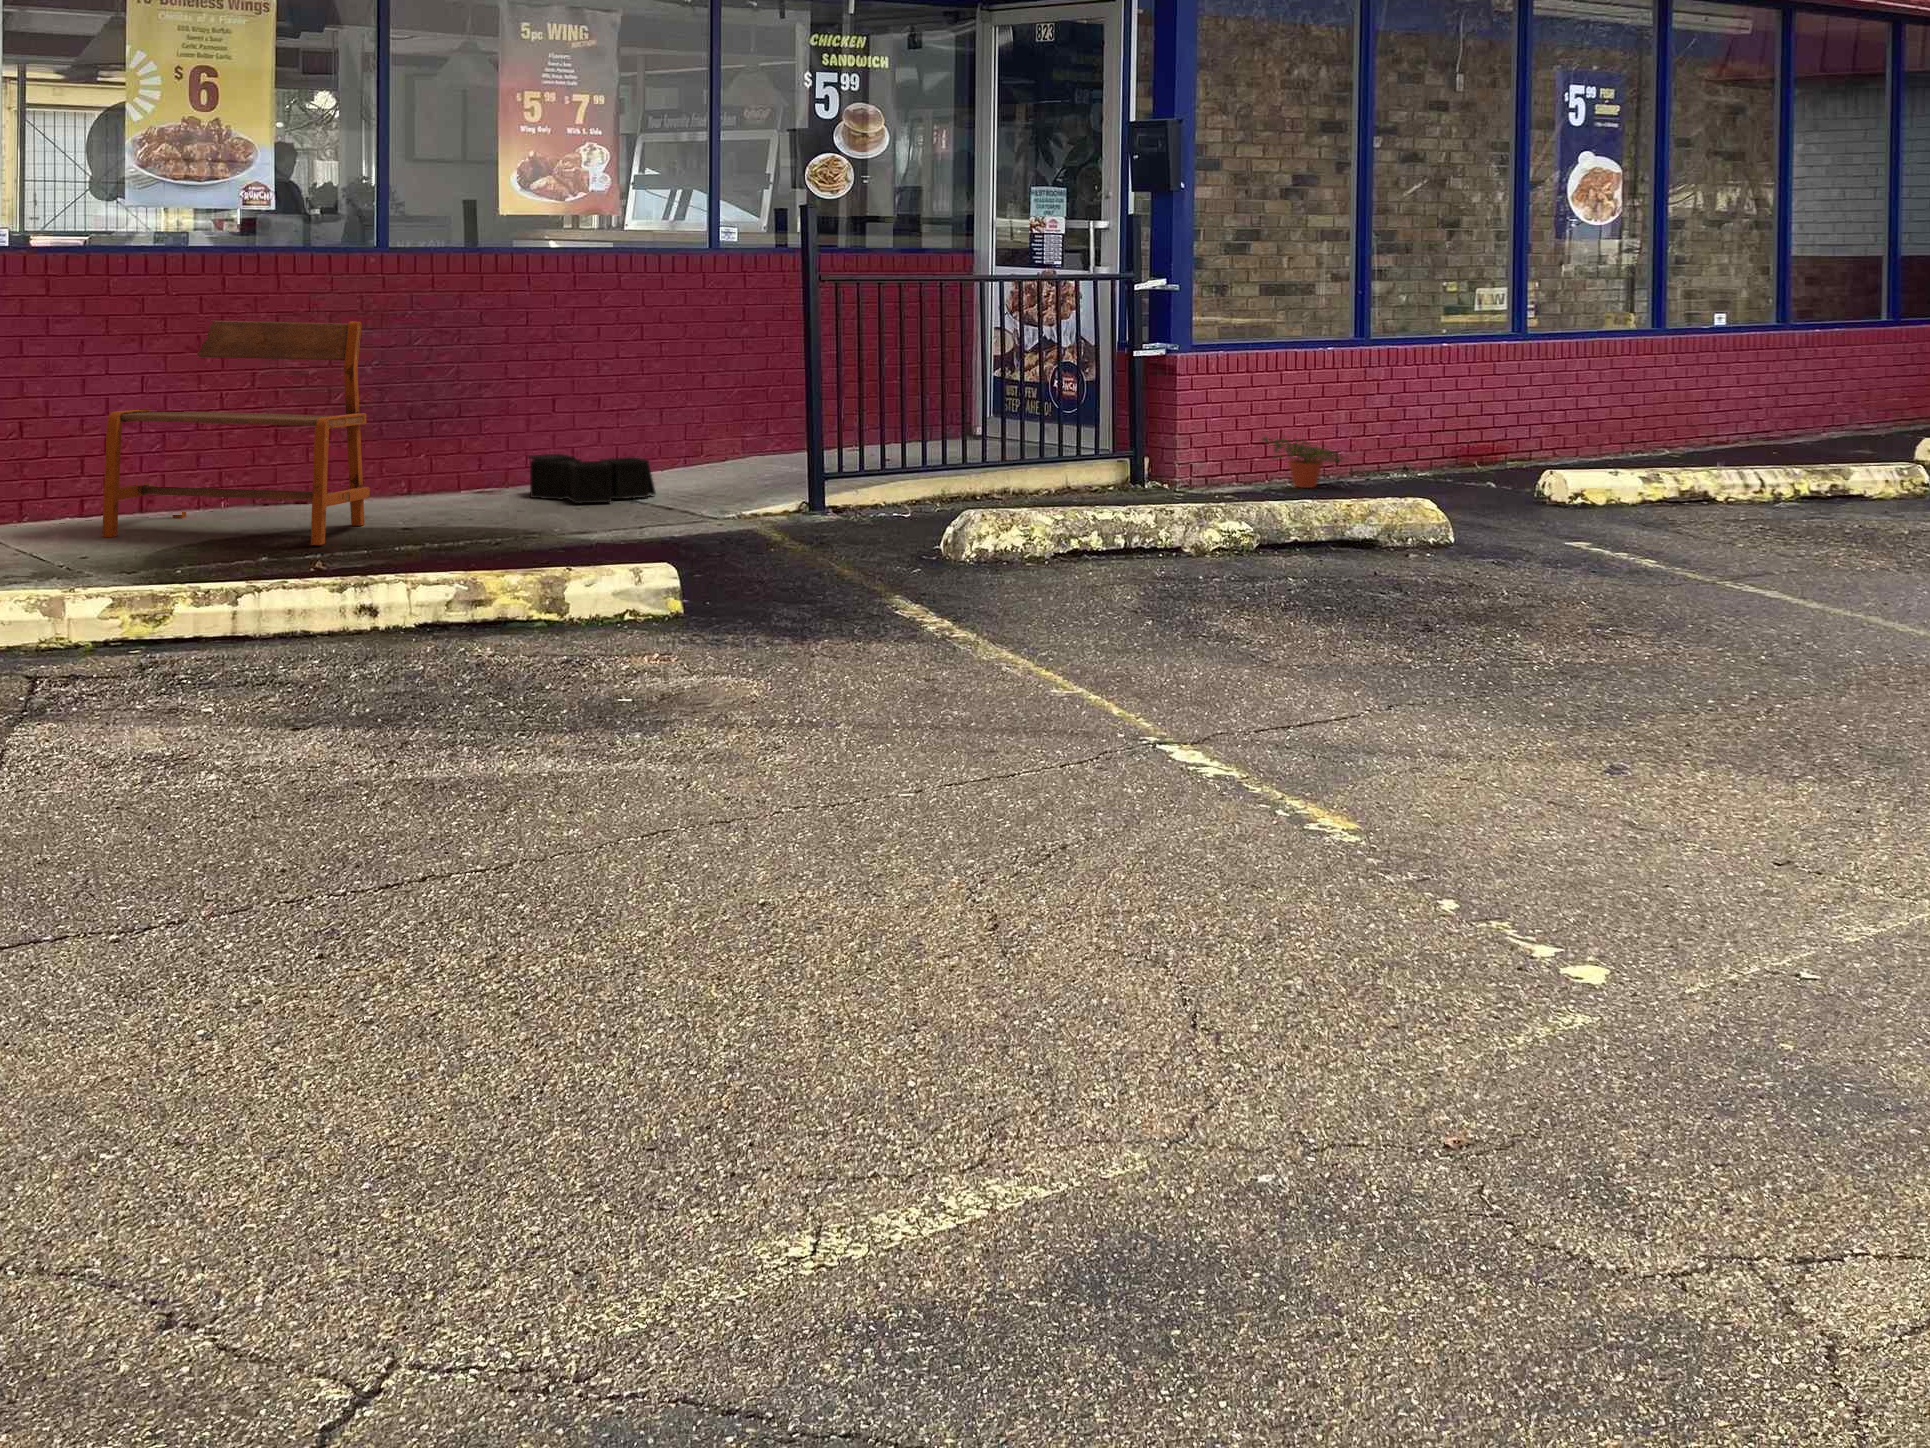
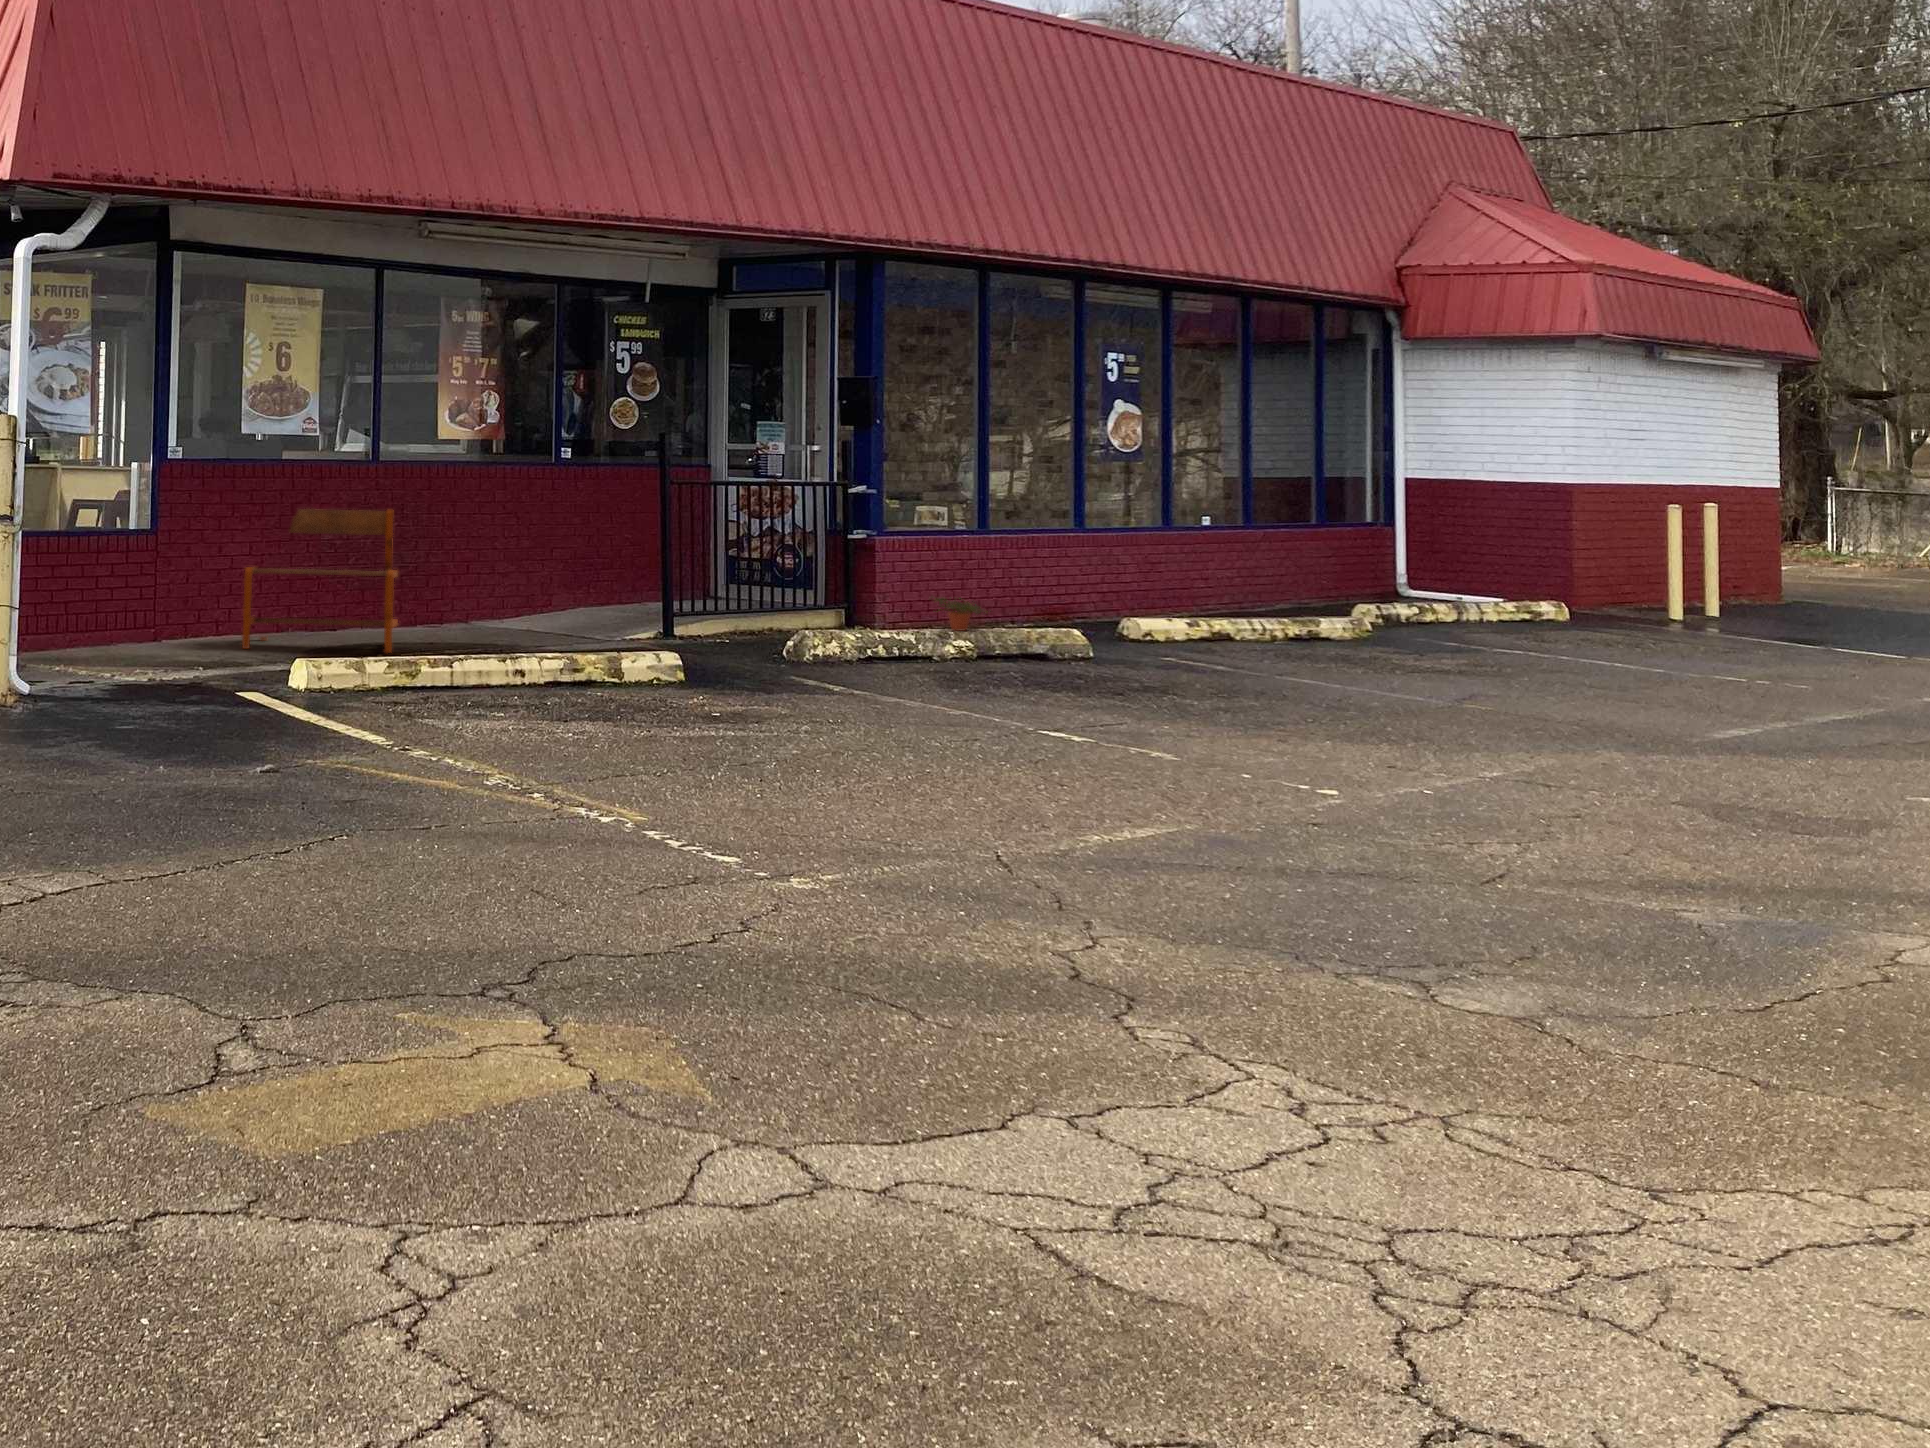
storage bin: present [528,454,656,503] -> none [458,603,545,635]

